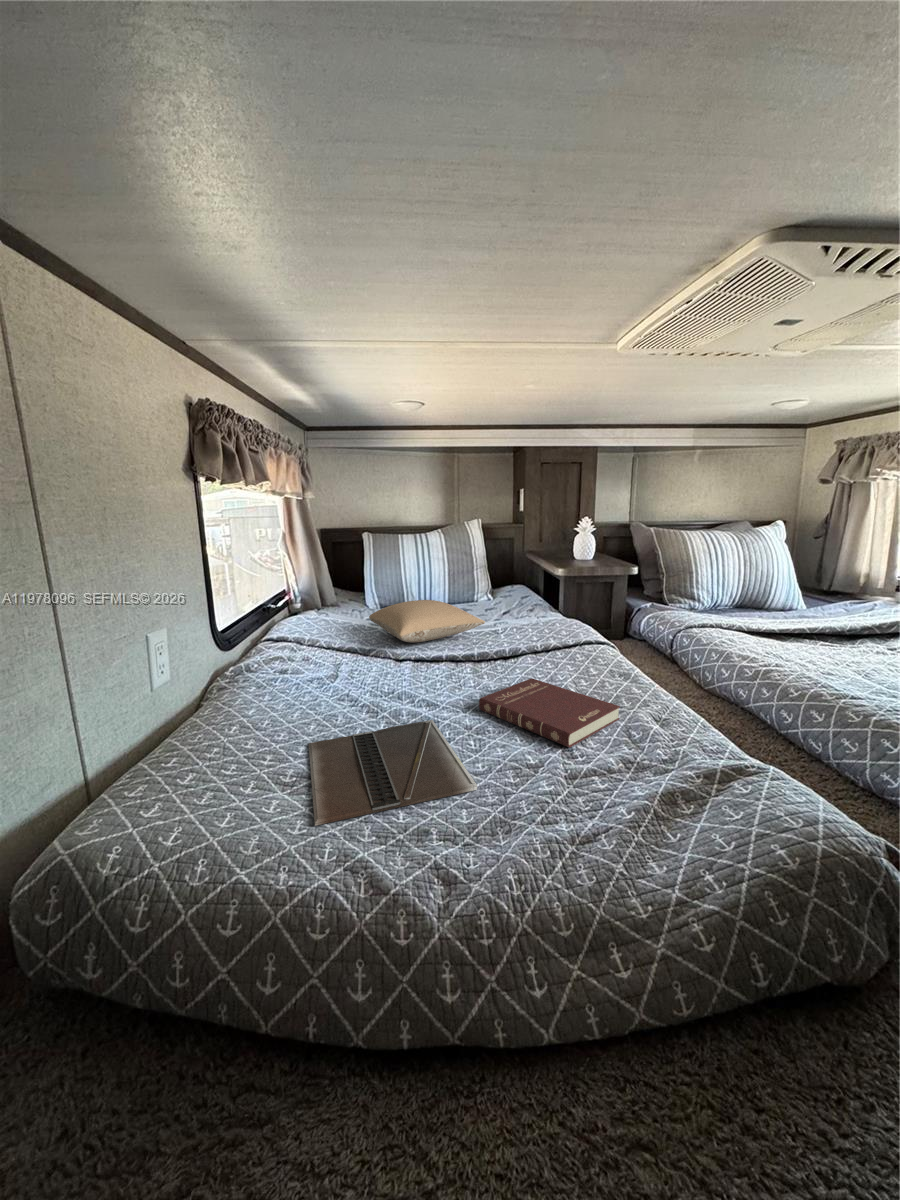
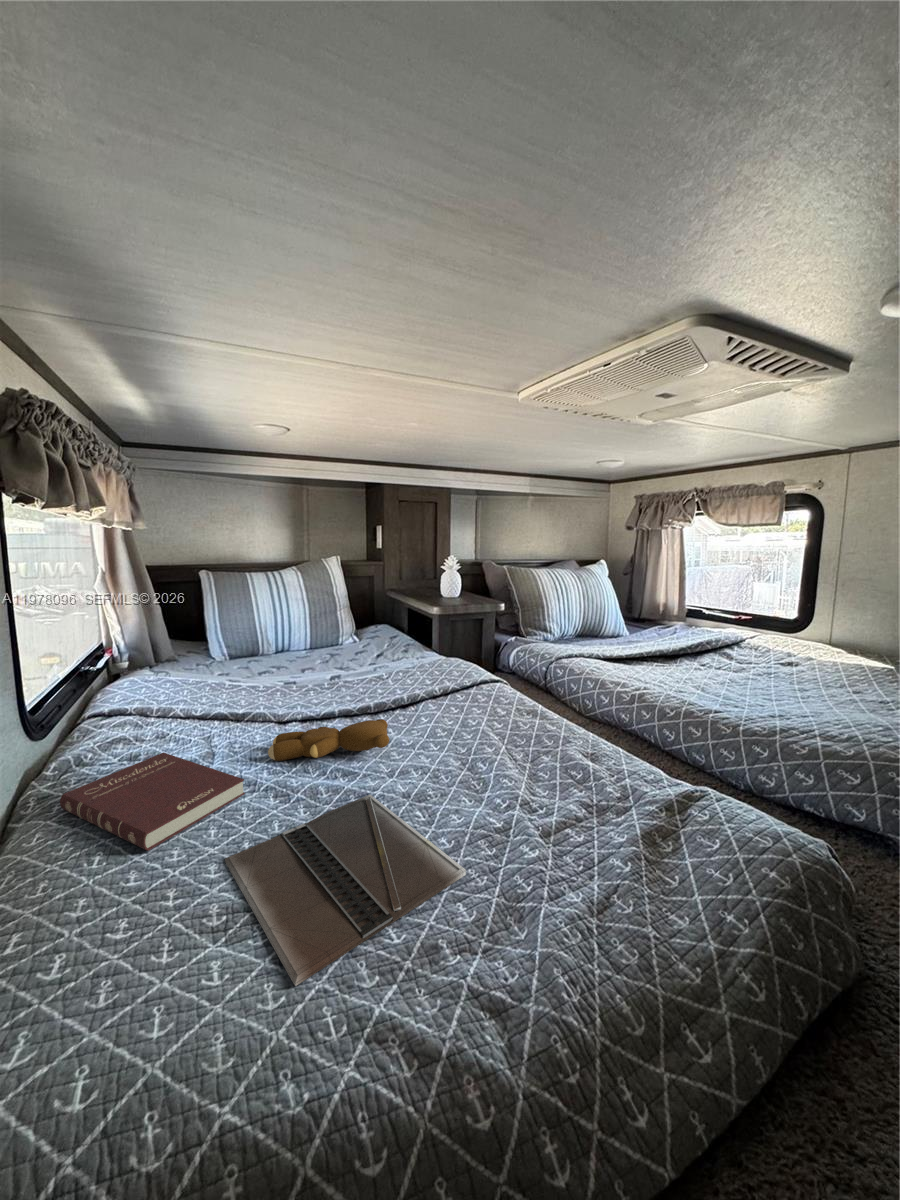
pillow: present [369,600,485,642] -> none [234,648,375,698]
teddy bear: none [369,662,472,689] -> present [268,719,389,761]
book: present [479,678,620,748] -> present [60,752,245,851]

